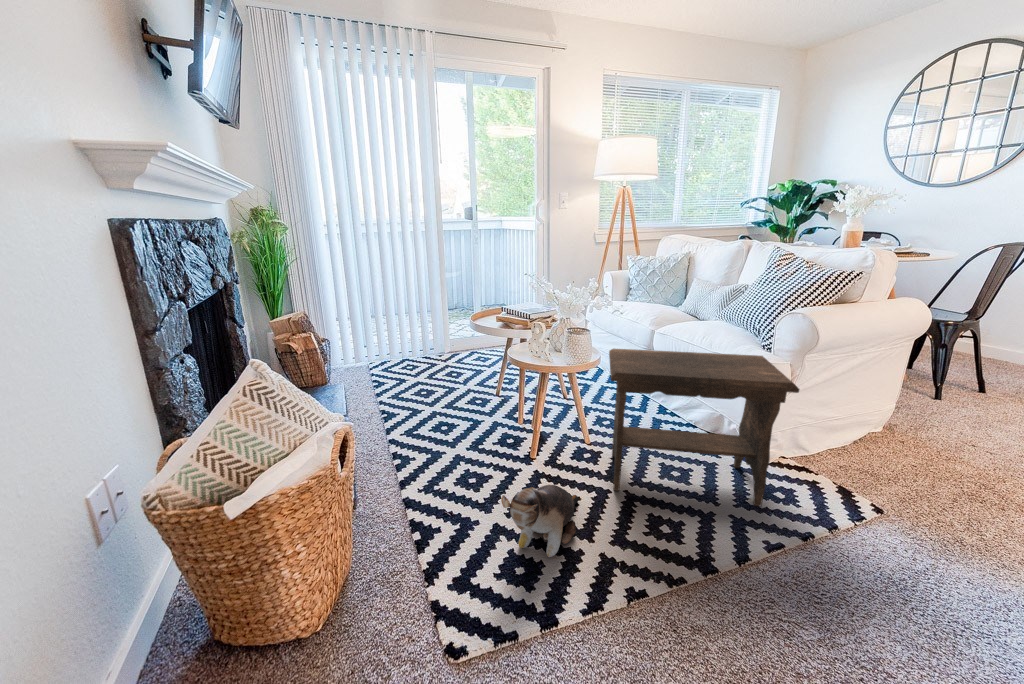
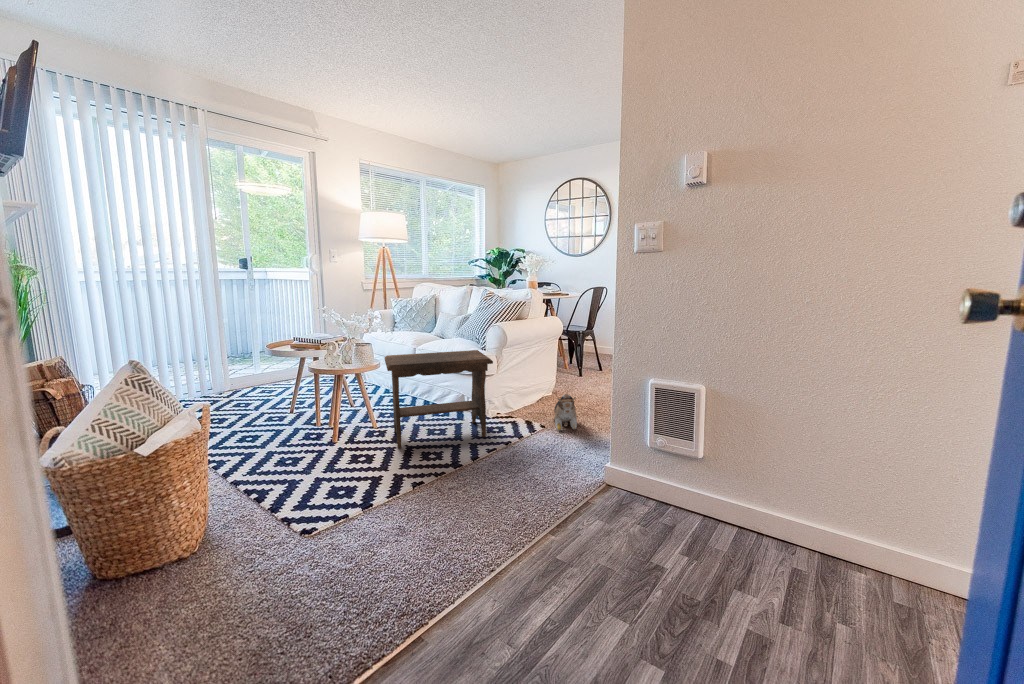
plush toy: present [501,485,578,557] -> present [554,394,577,431]

